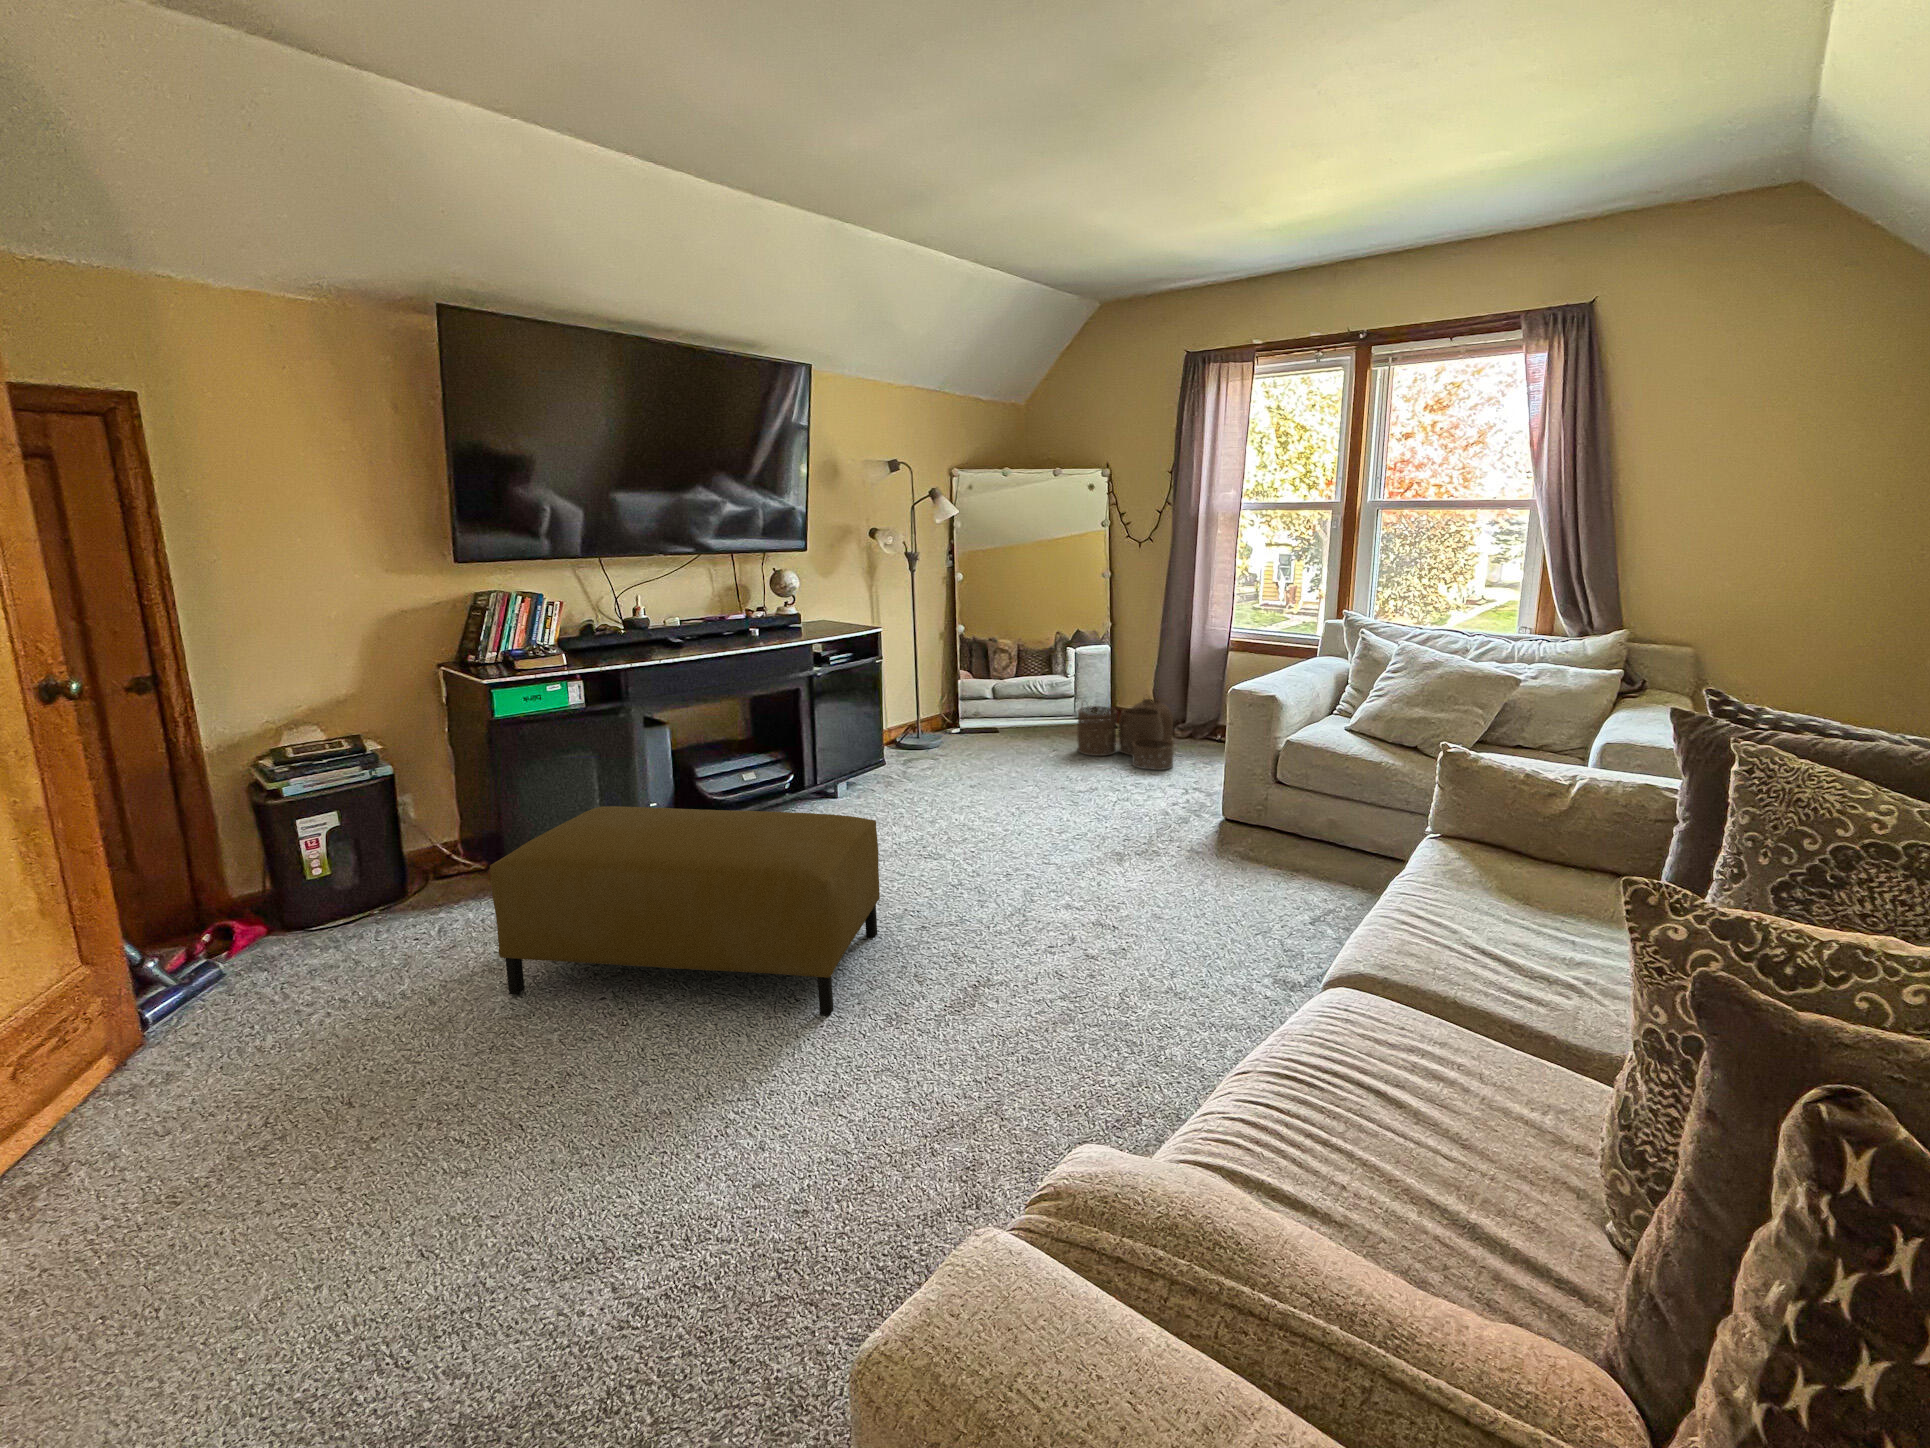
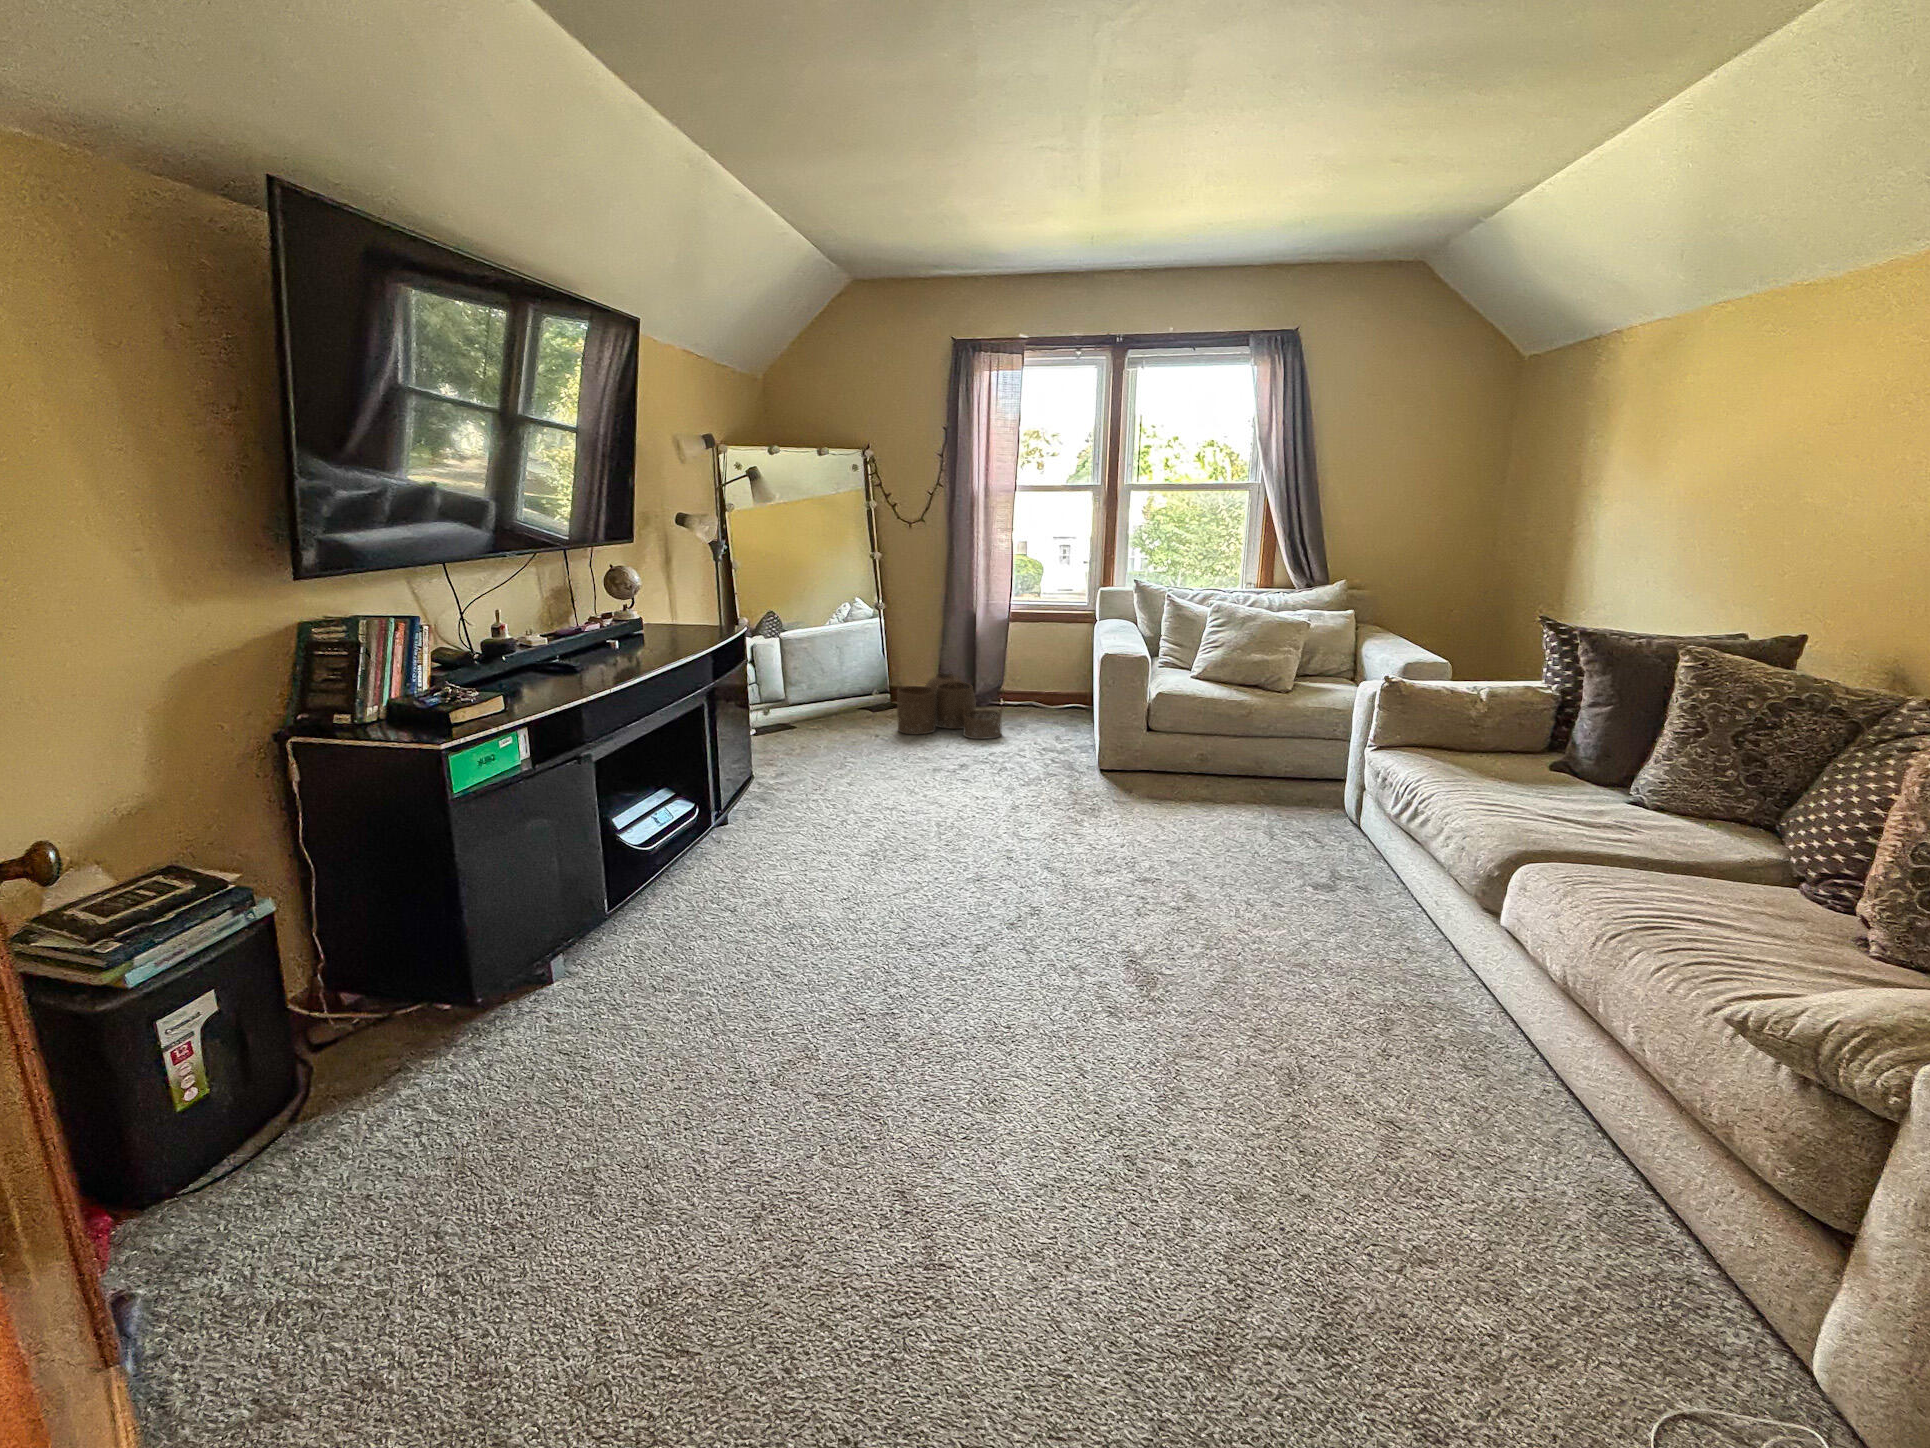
ottoman: present [490,806,880,1015] -> none [651,827,1081,1152]

